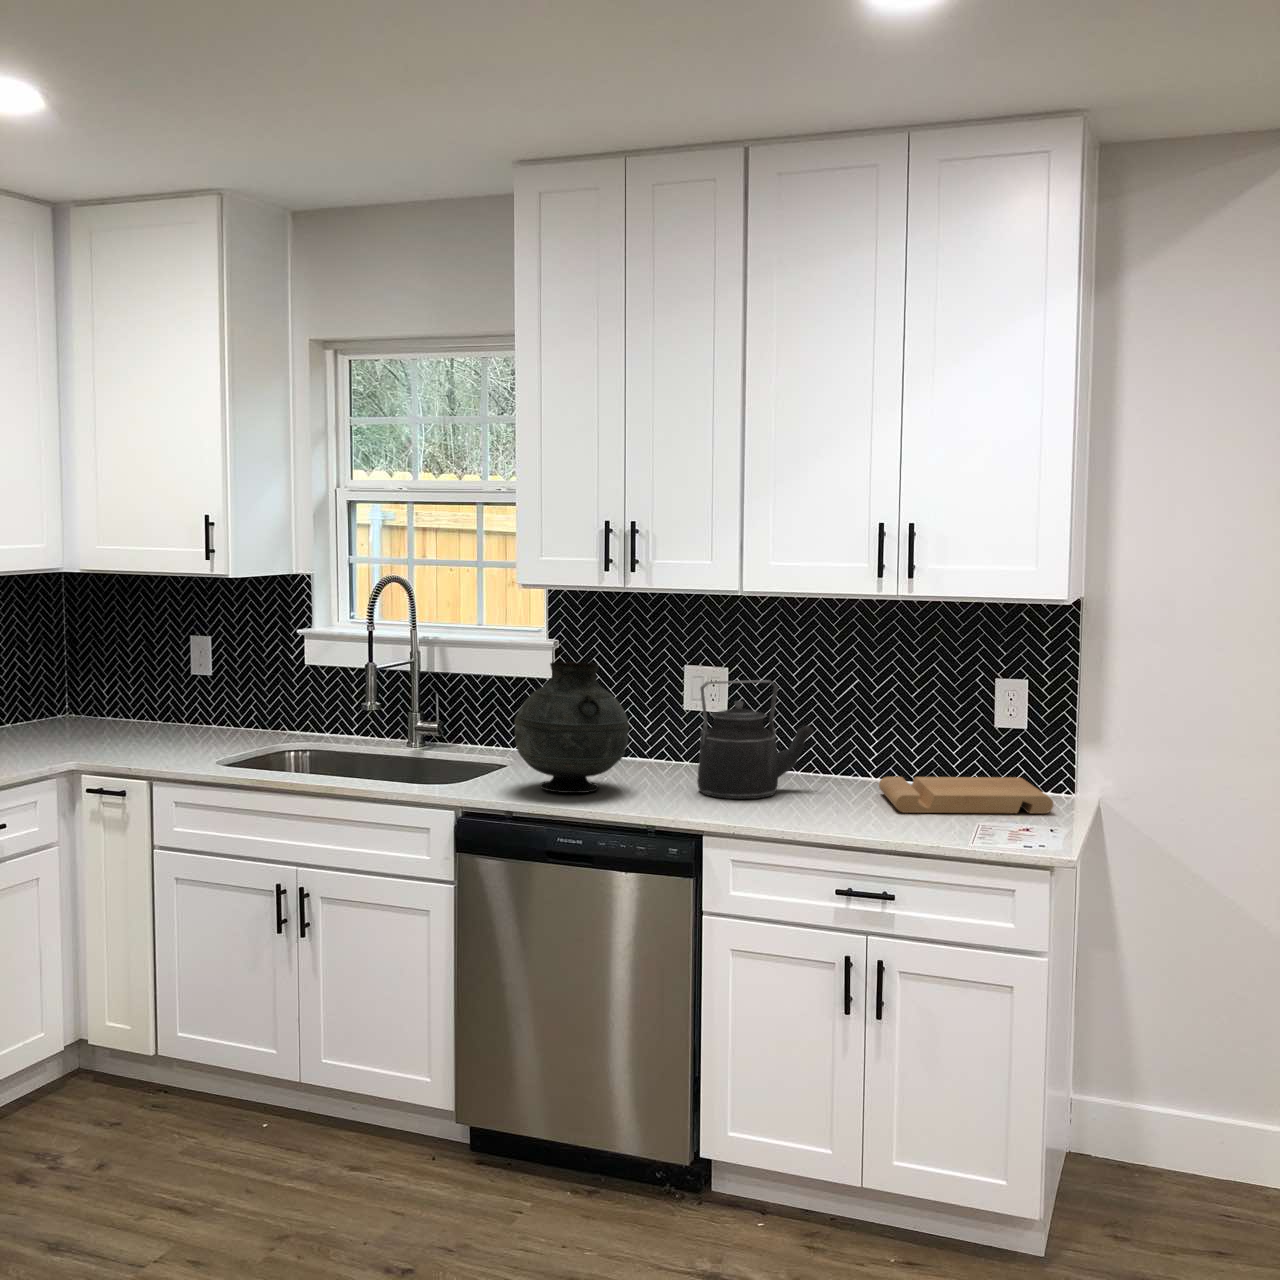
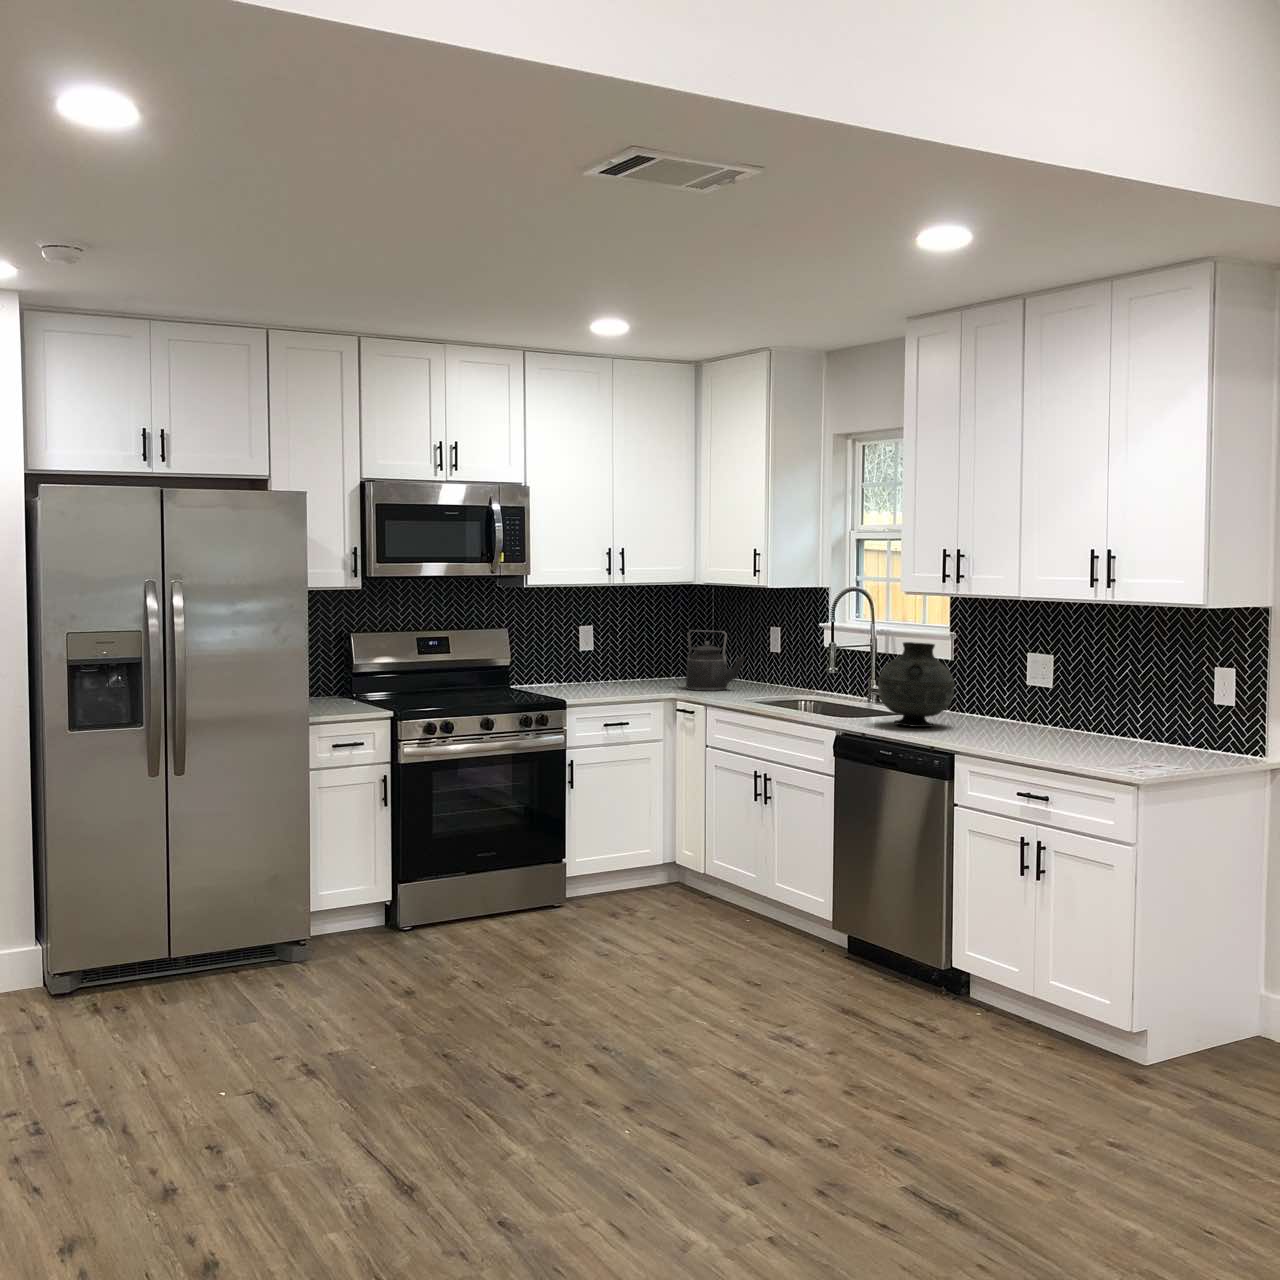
kettle: present [697,680,813,799] -> present [686,631,746,691]
cutting board: present [879,777,1053,814] -> none [1095,733,1229,763]

